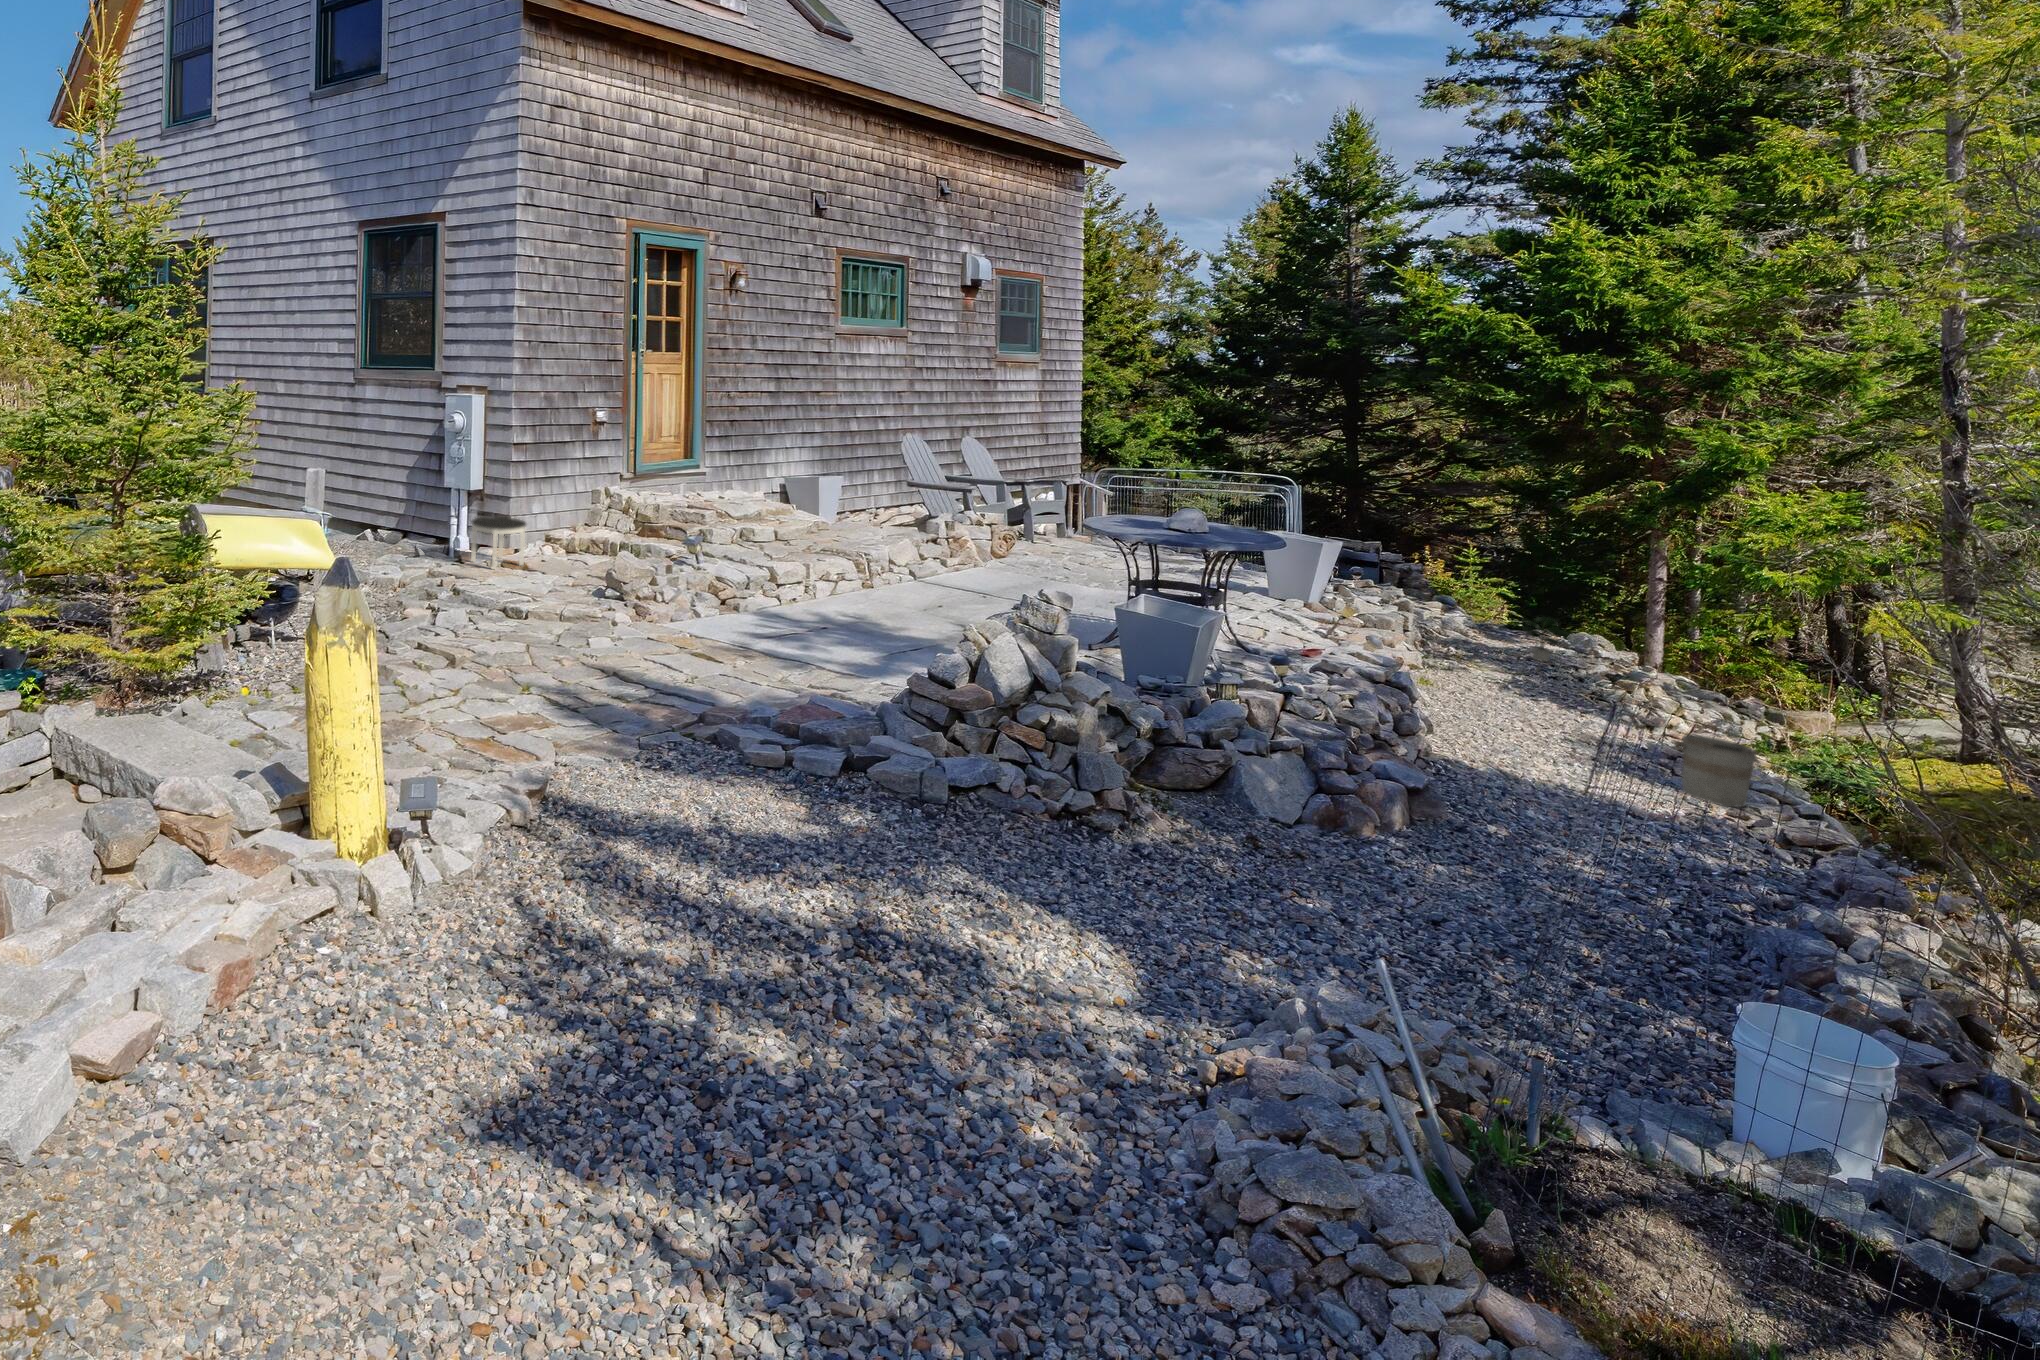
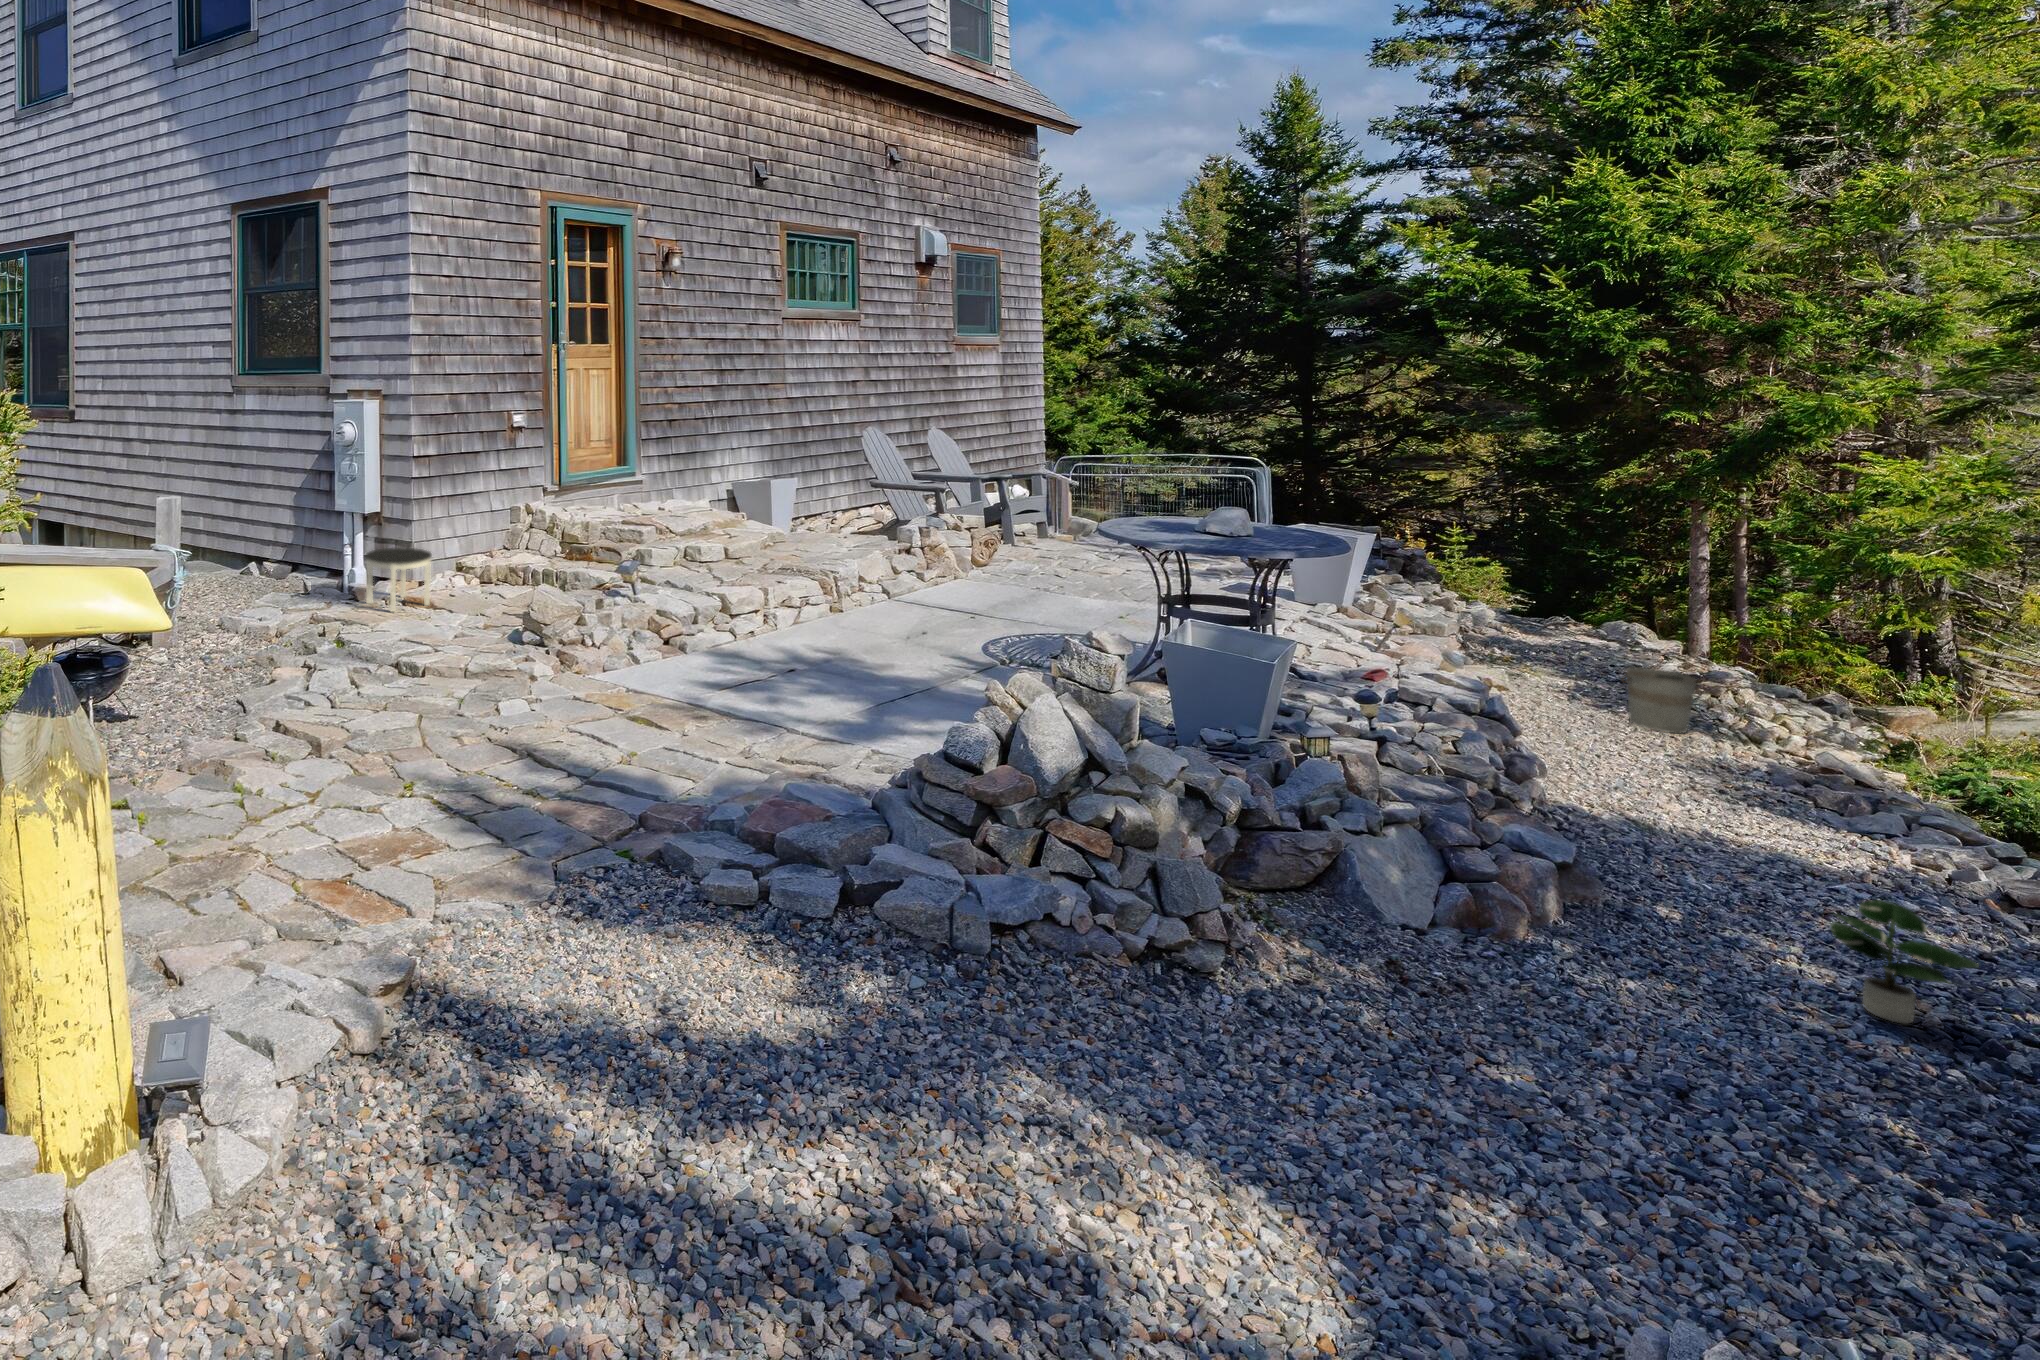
potted plant: present [1523,617,1567,662] -> present [1830,900,1978,1023]
bucket: present [1676,735,1760,807] -> present [1622,667,1699,734]

